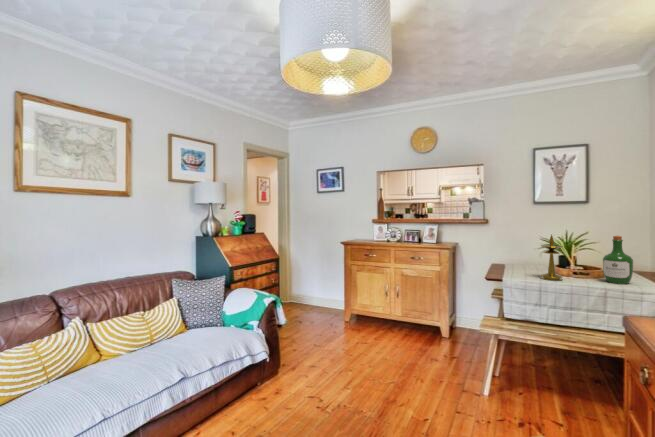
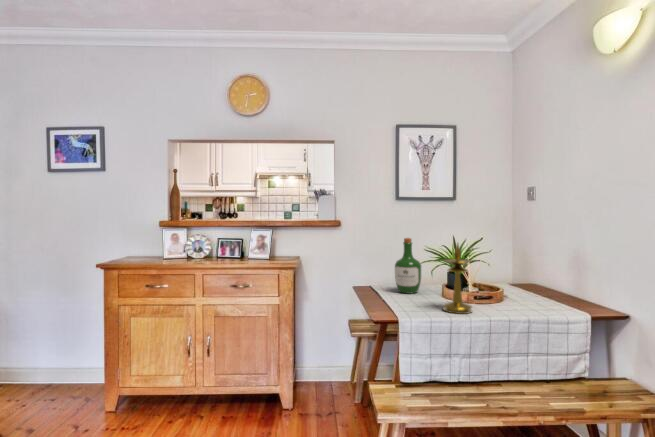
wine bottle: present [603,236,633,284] -> present [395,238,421,294]

